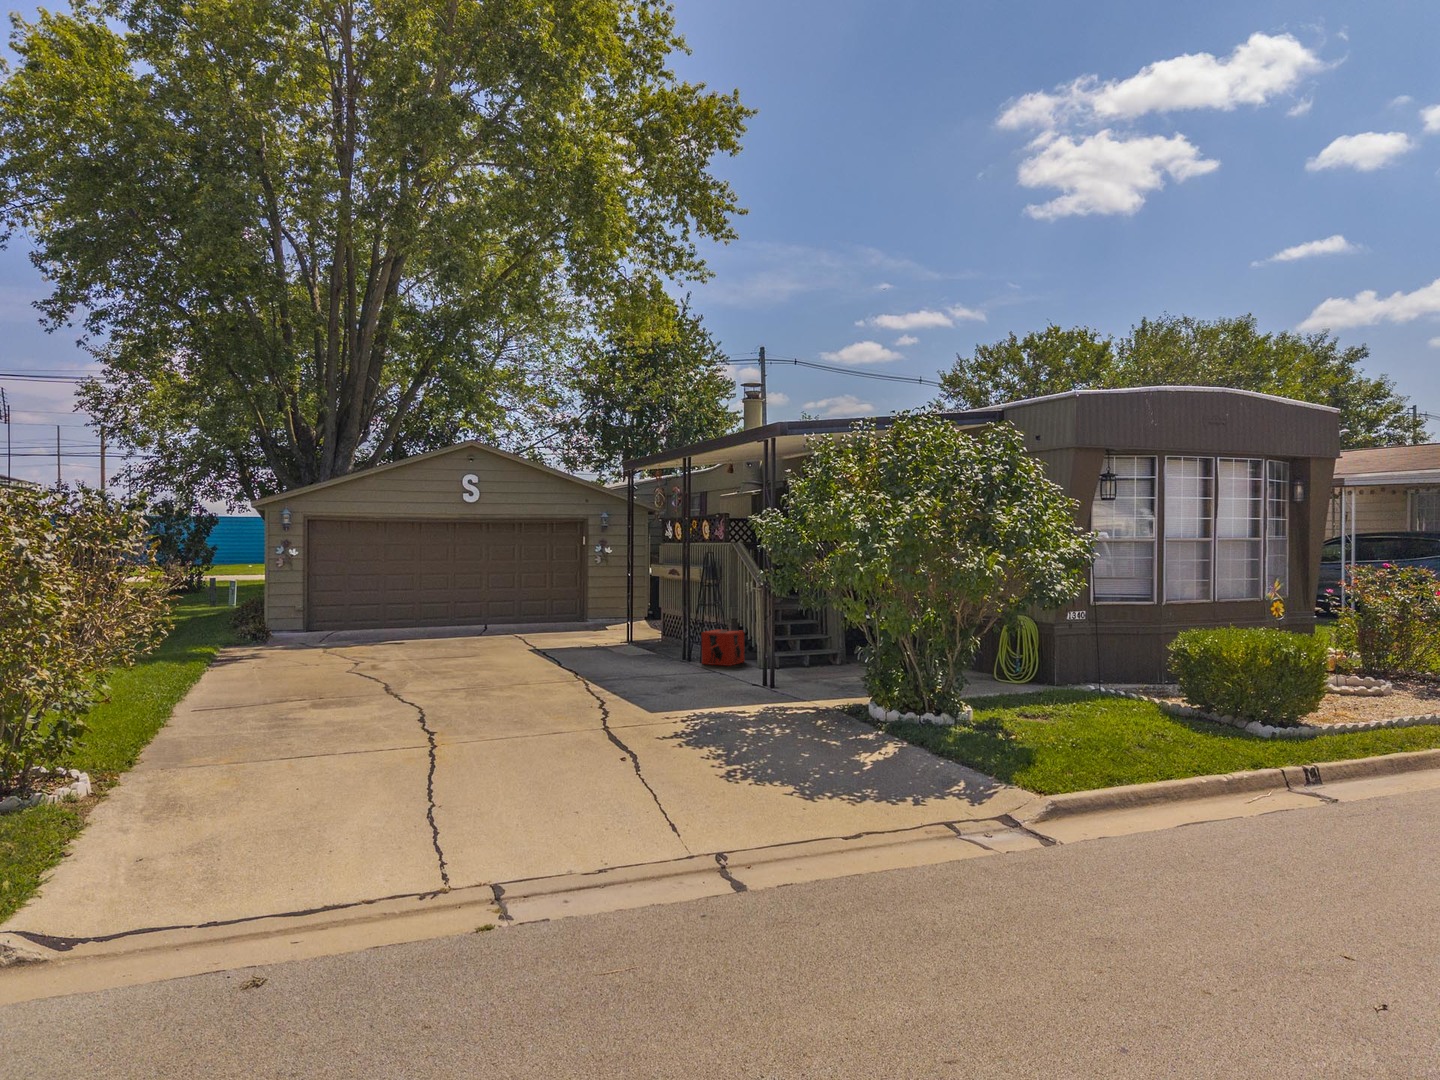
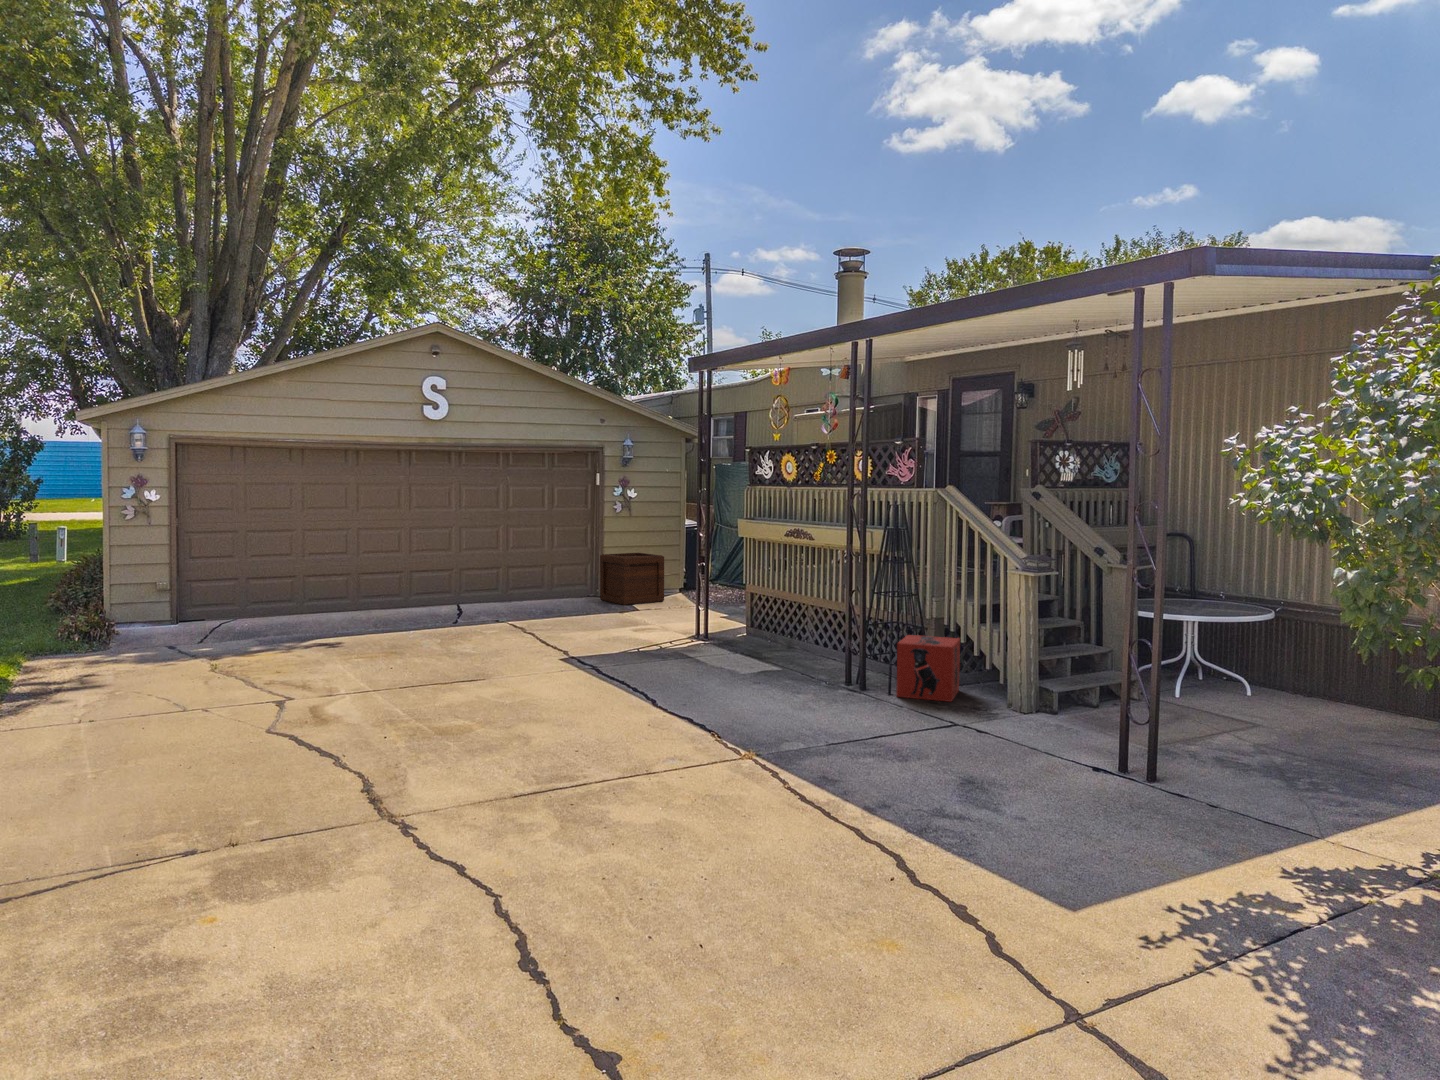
wooden crate: none [587,591,630,627] -> present [600,553,664,605]

